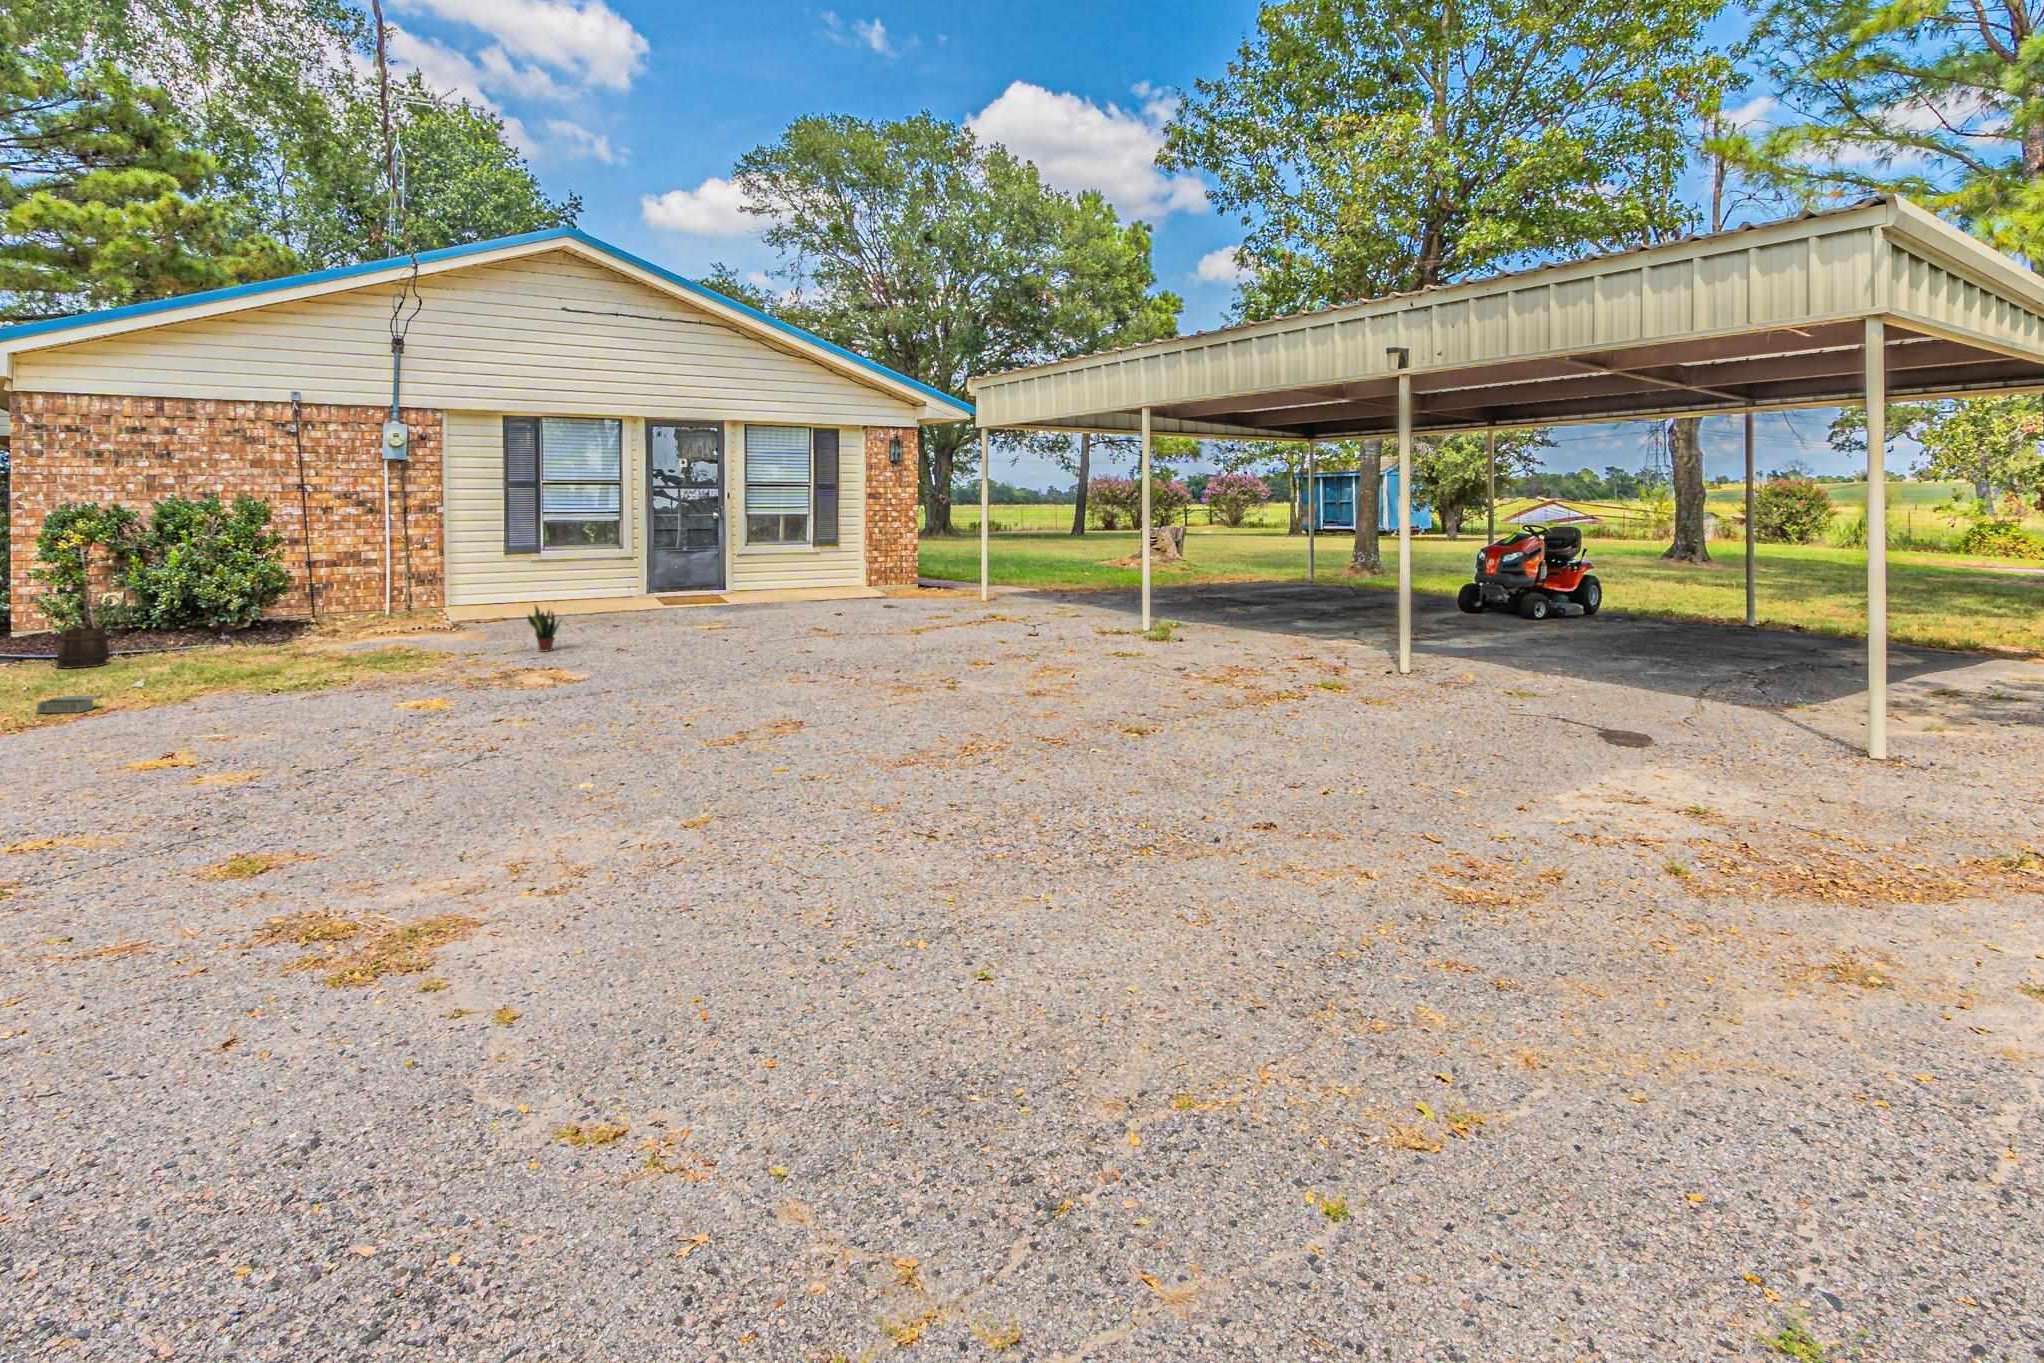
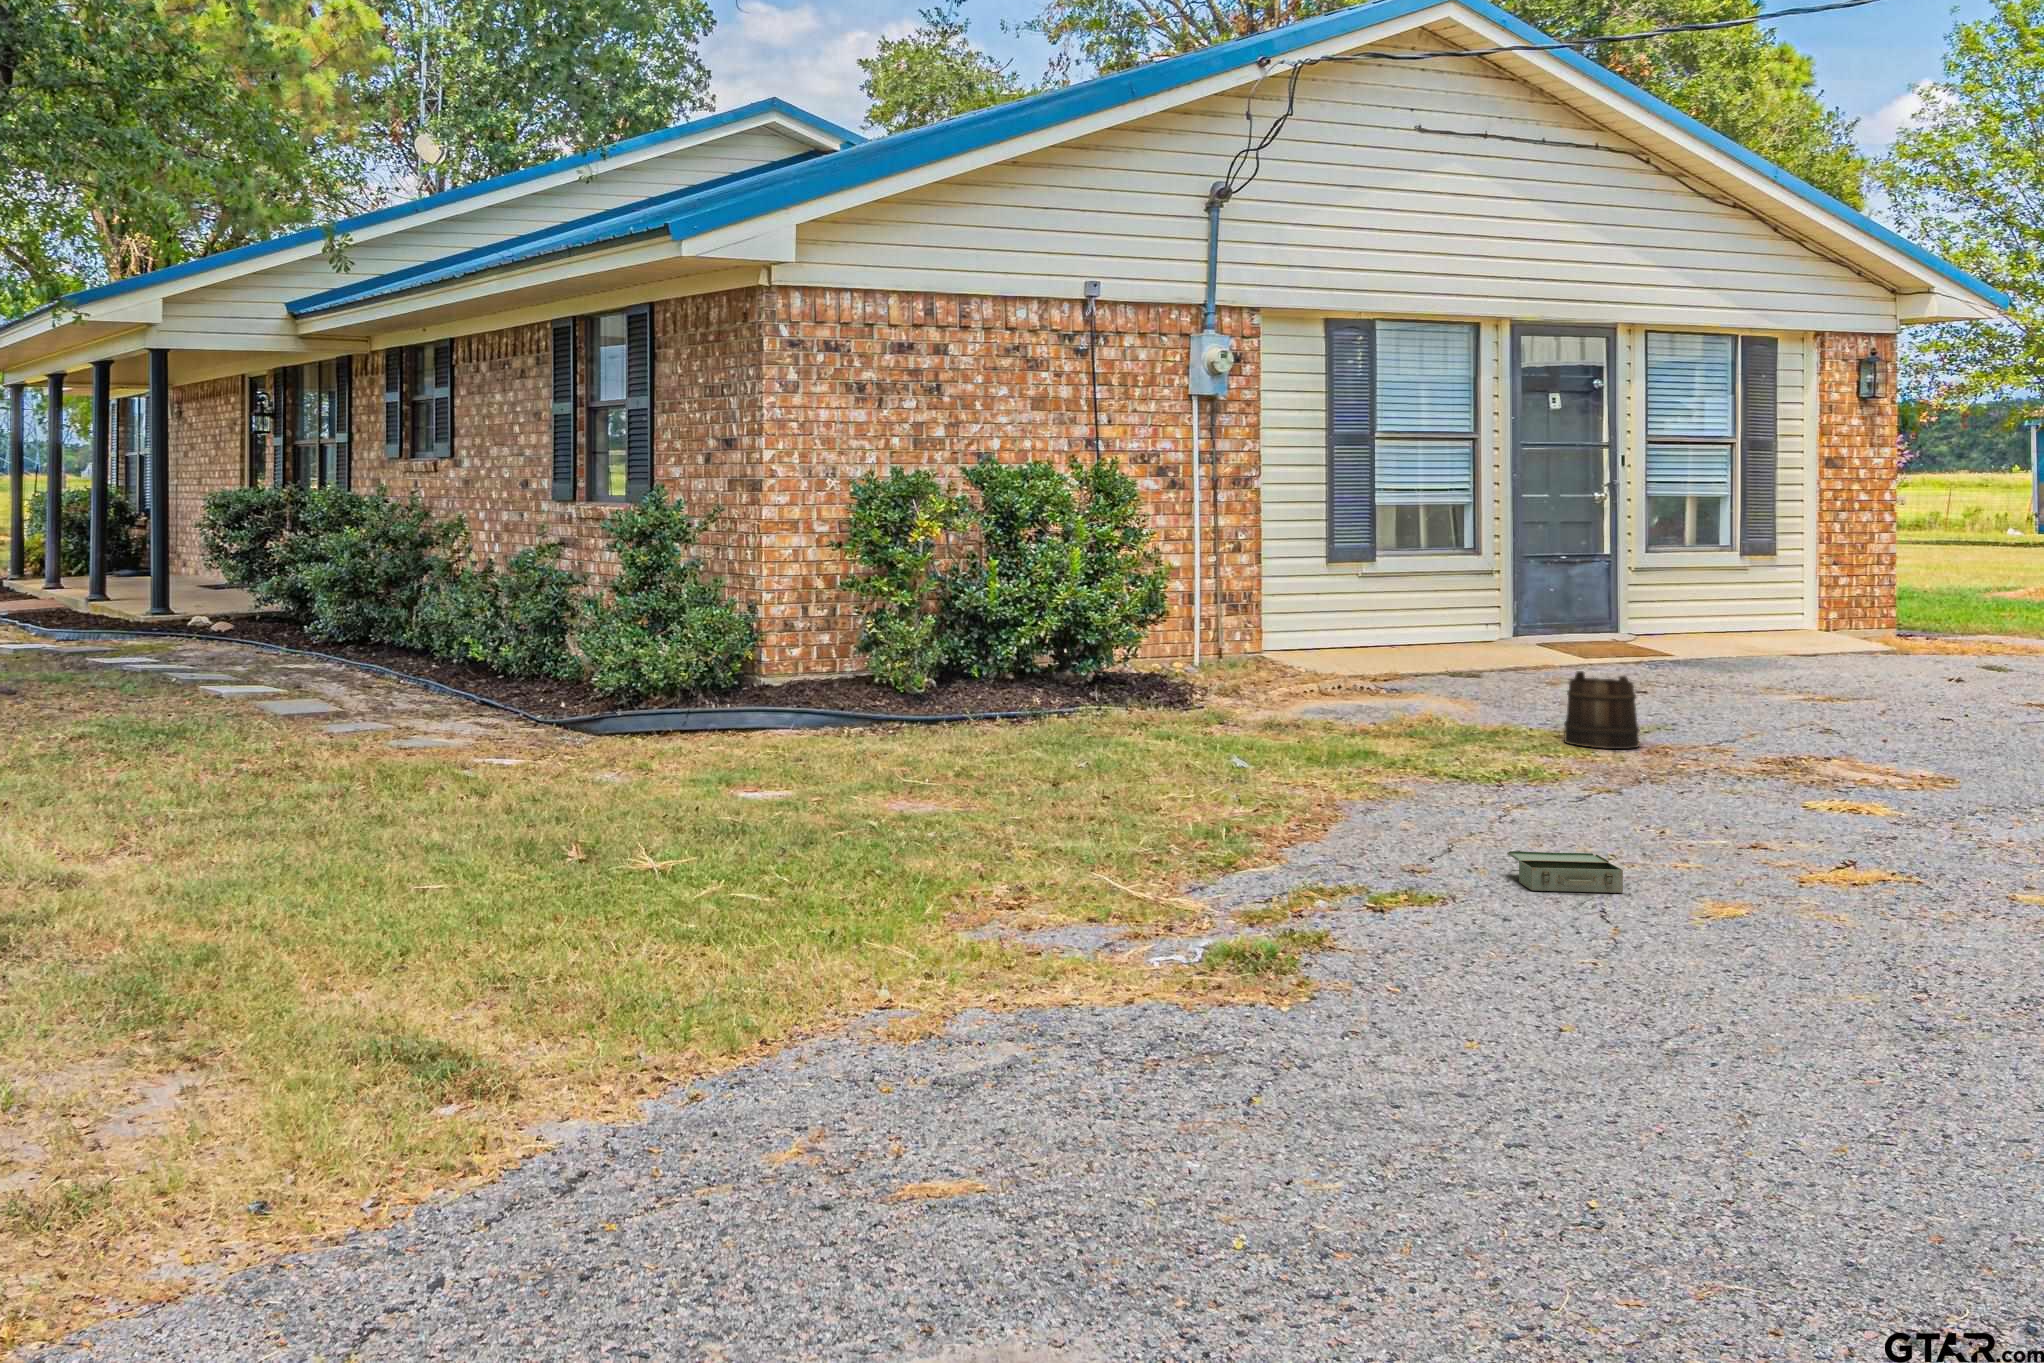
potted plant: present [528,606,561,651] -> none [1803,661,1885,762]
bucket: present [57,623,110,669] -> present [1564,671,1639,749]

